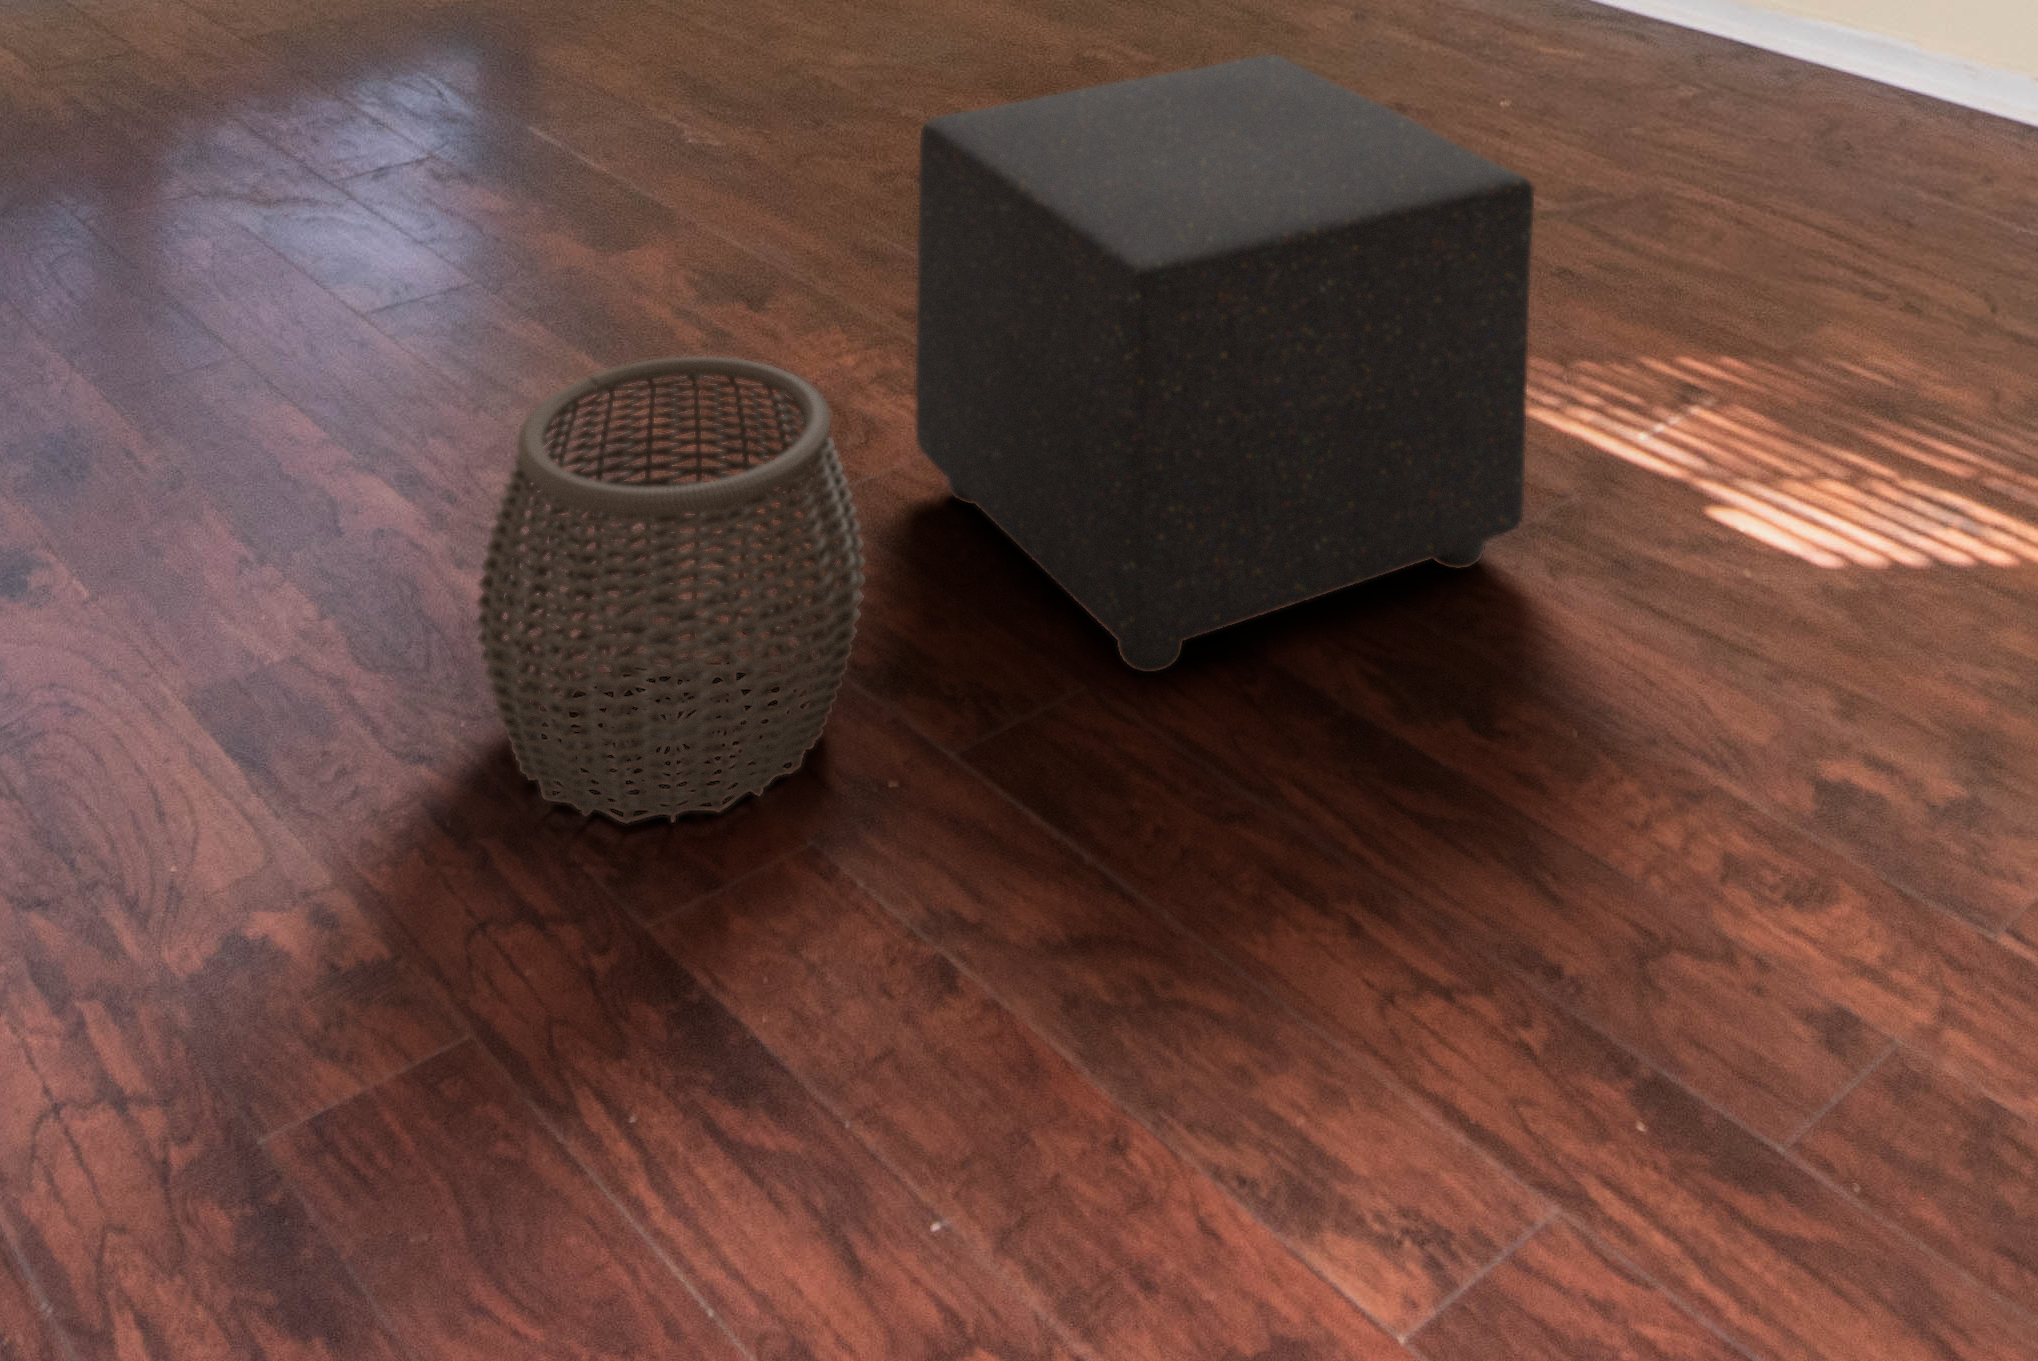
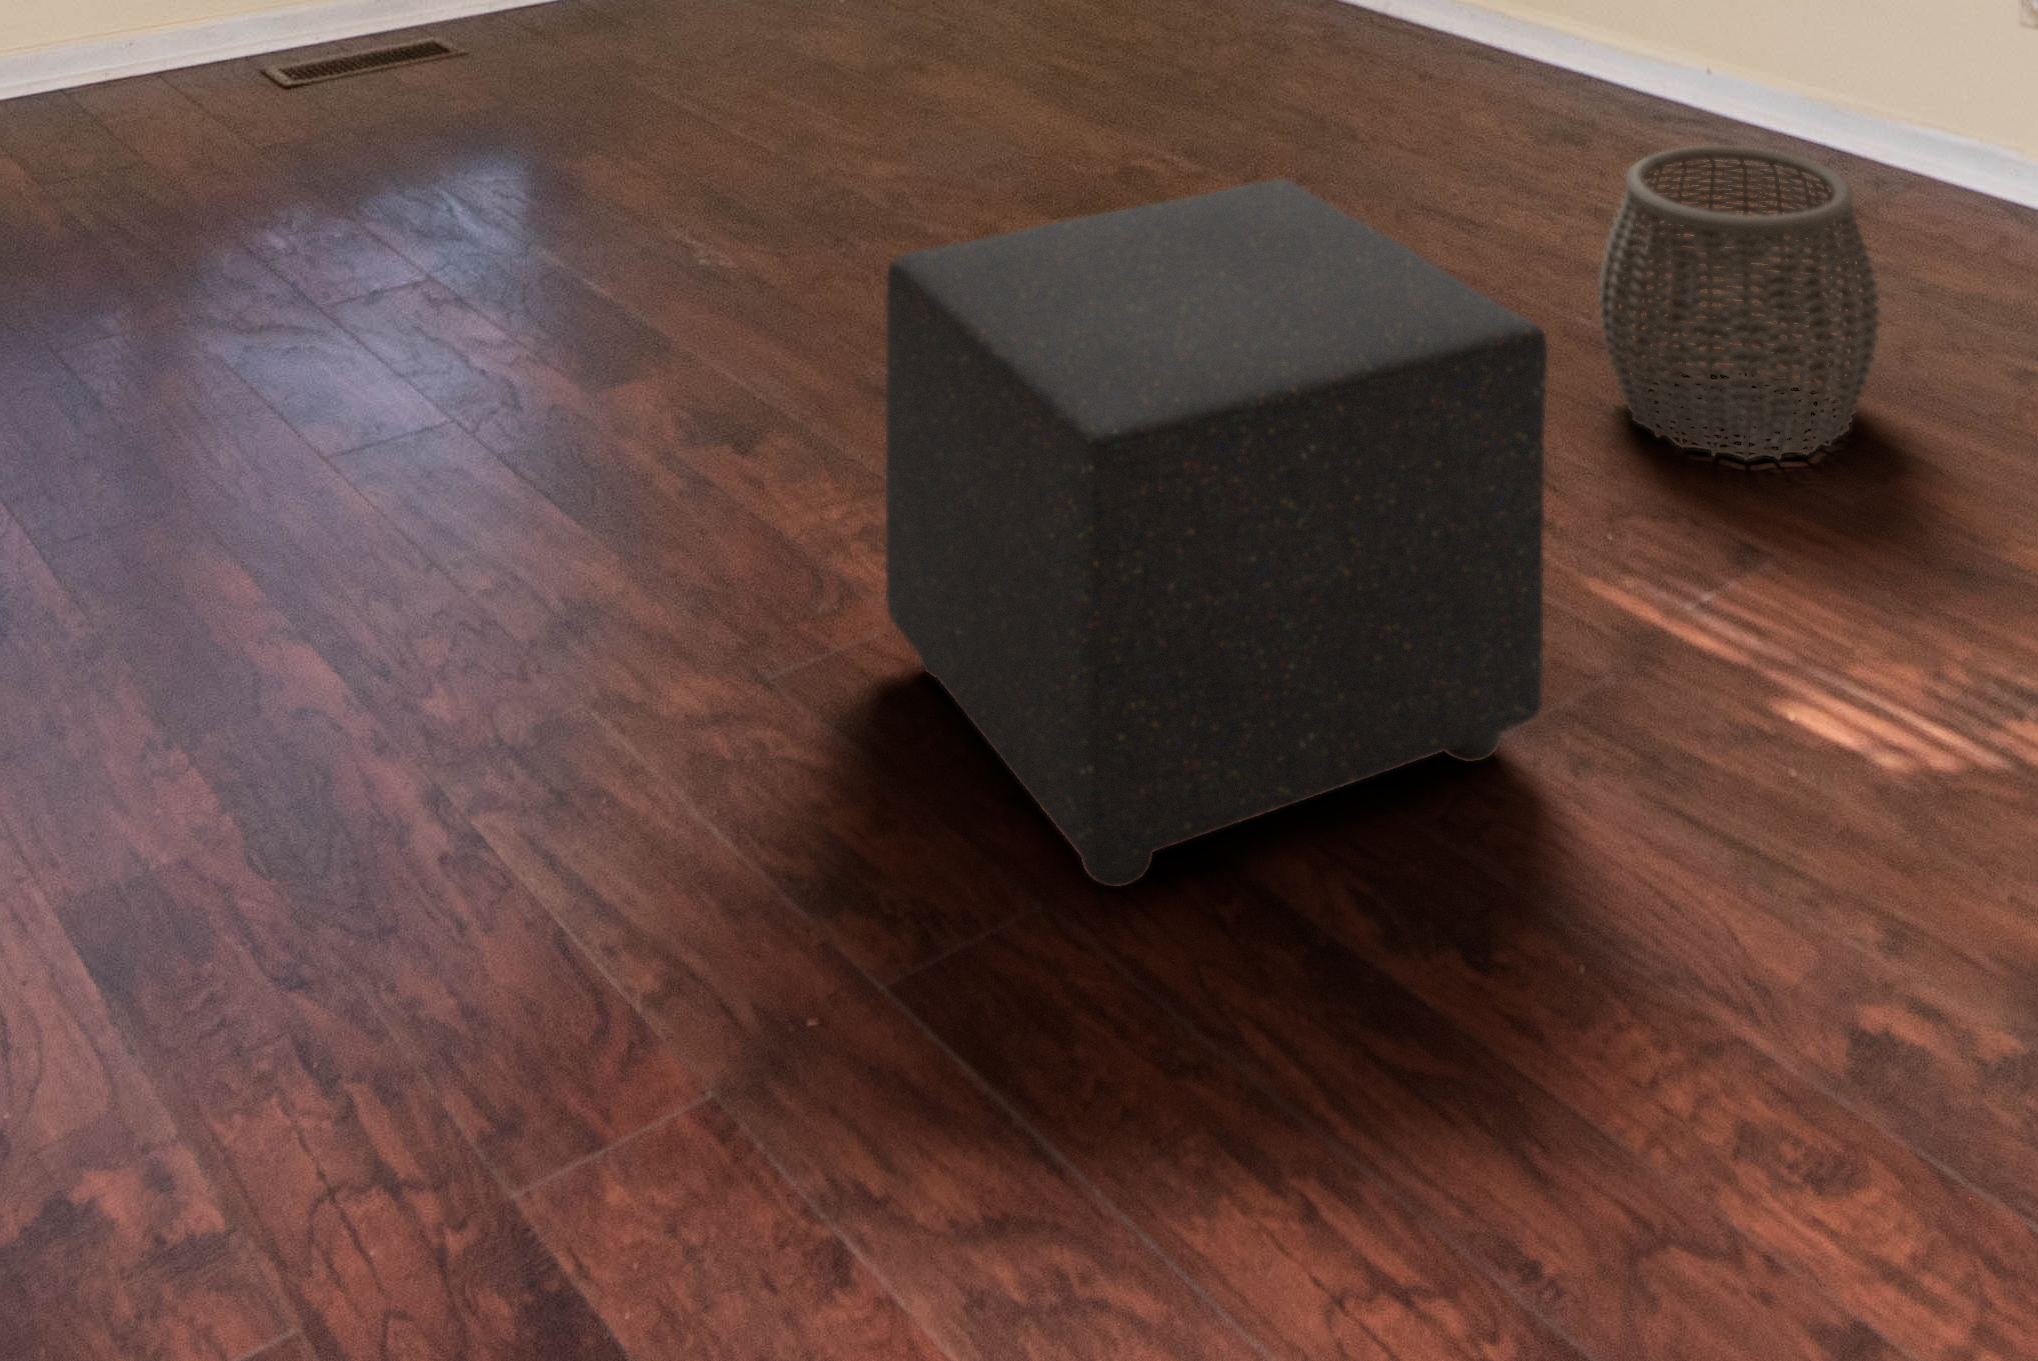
woven basket: present [477,356,865,823] -> present [1598,146,1881,460]

